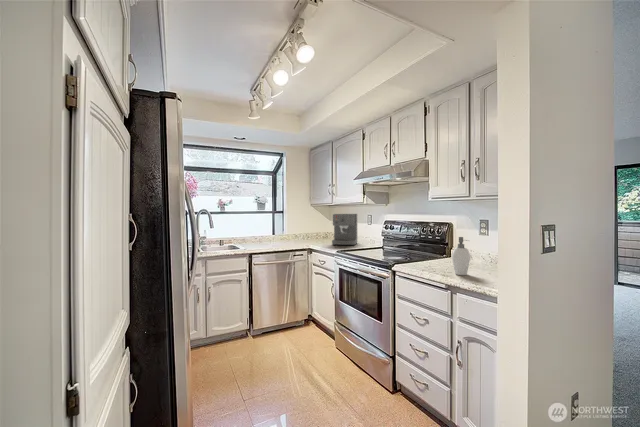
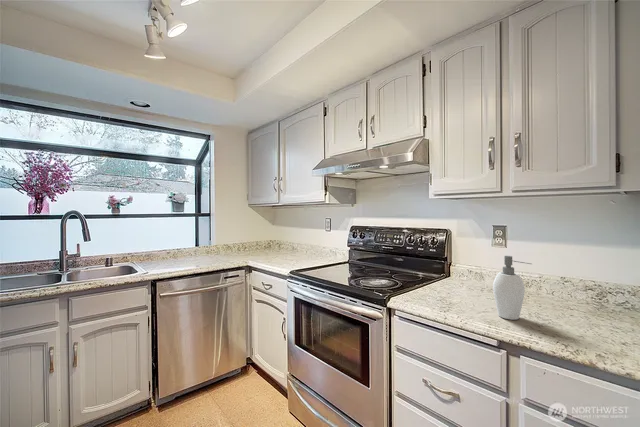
coffee maker: present [332,214,357,245] -> none [280,217,312,259]

